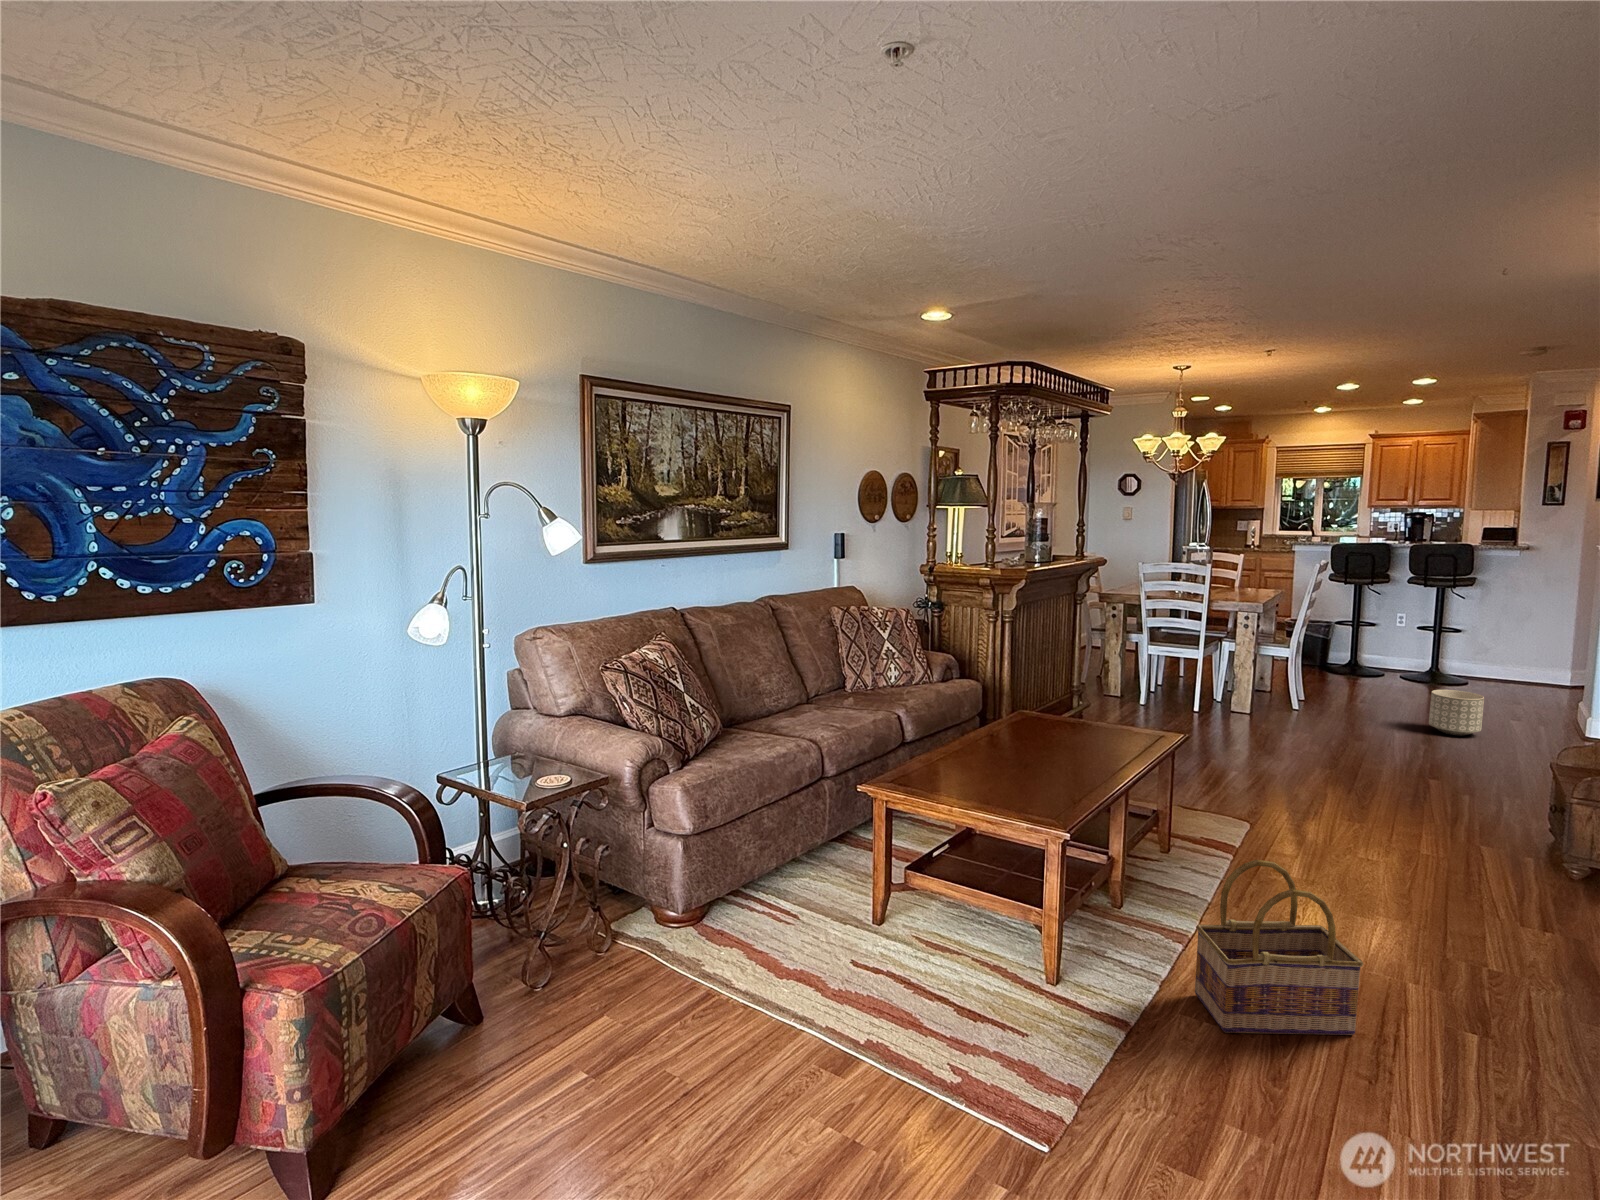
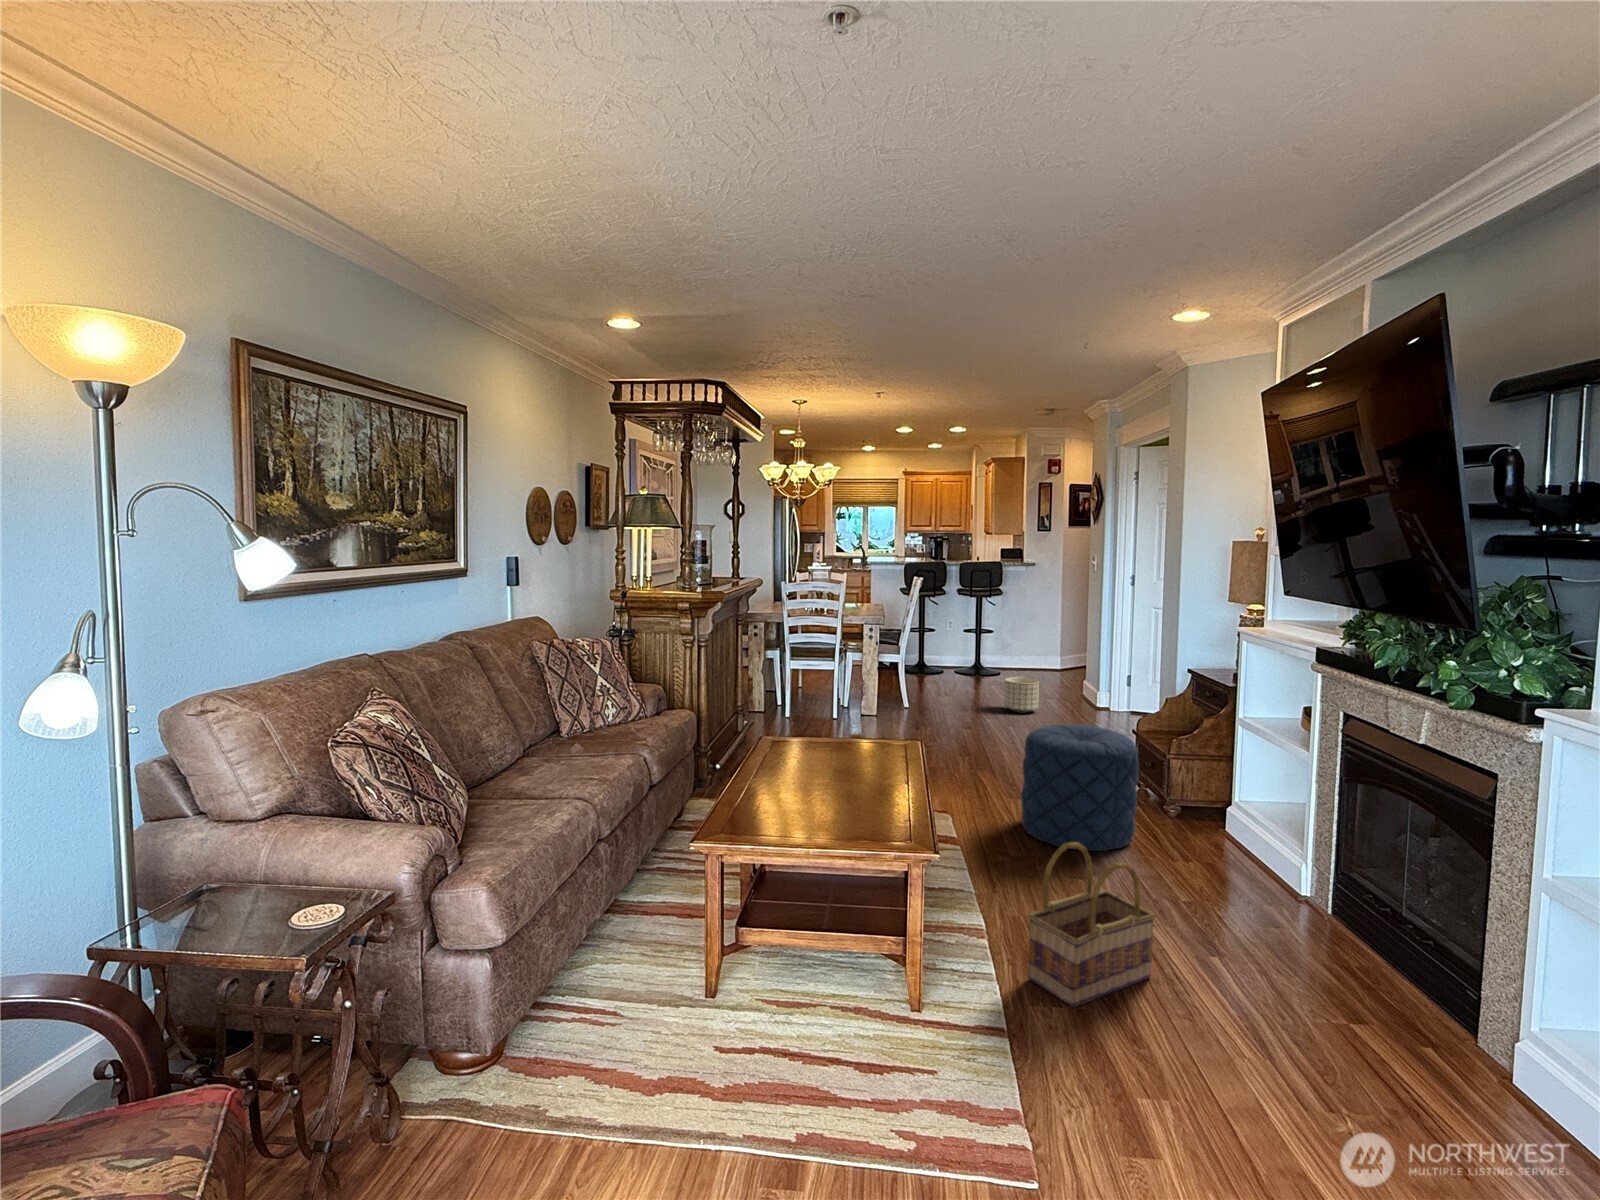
pouf: none [1325,743,1497,903] -> present [1021,724,1139,851]

